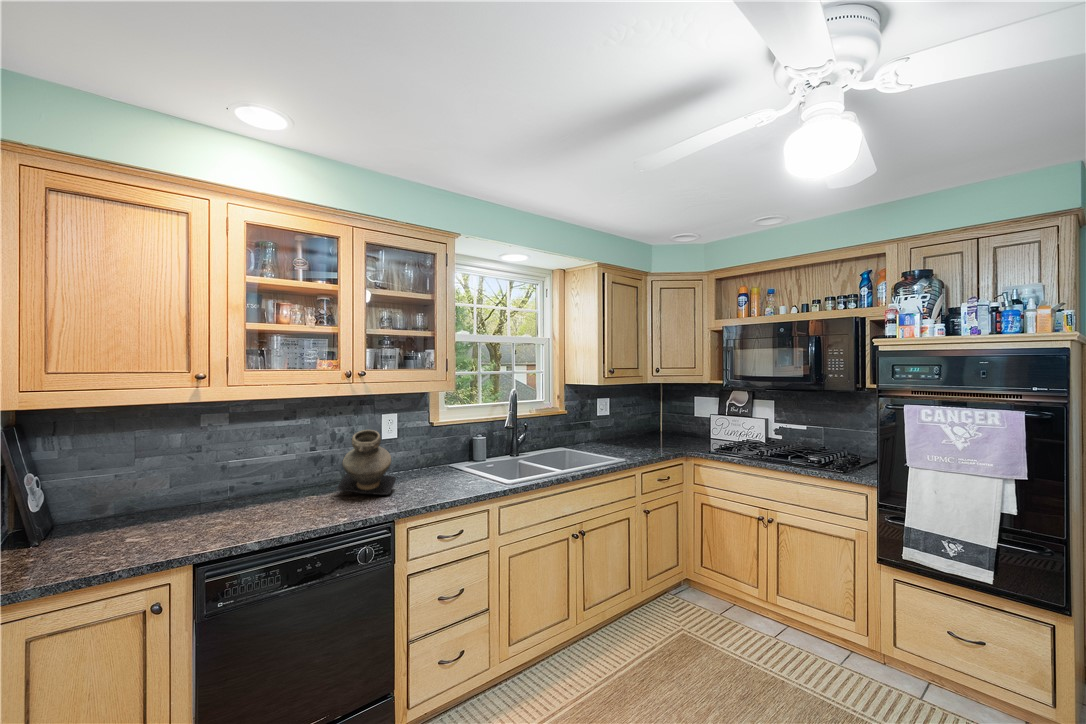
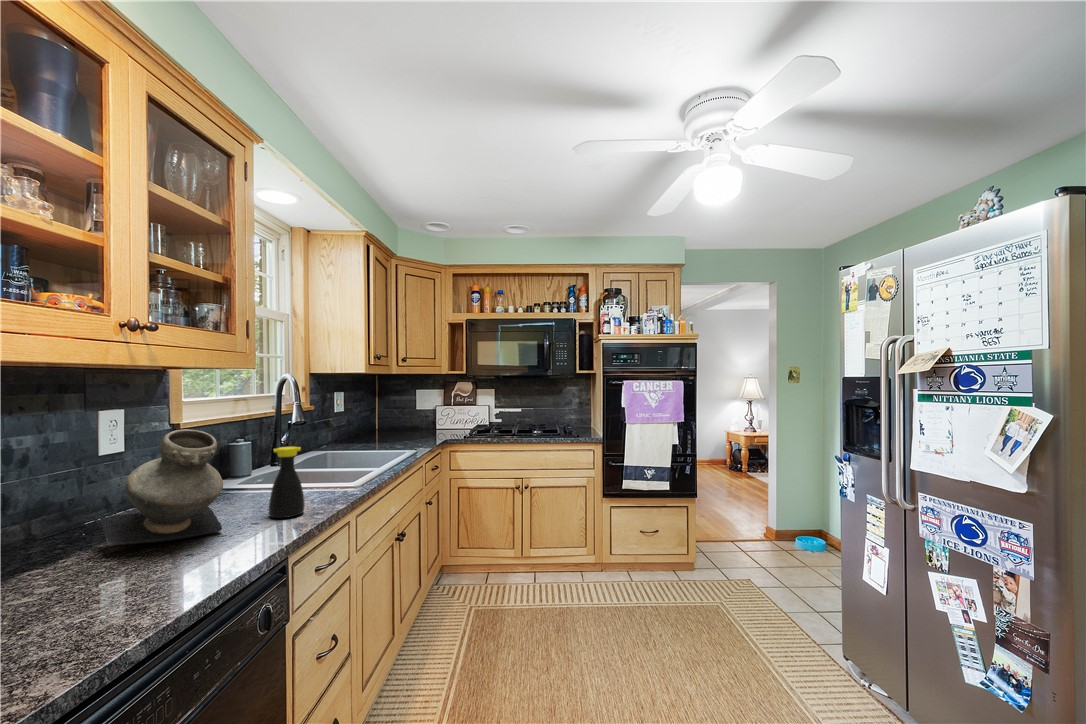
bottle: none [423,446,445,495] -> present [269,447,305,518]

